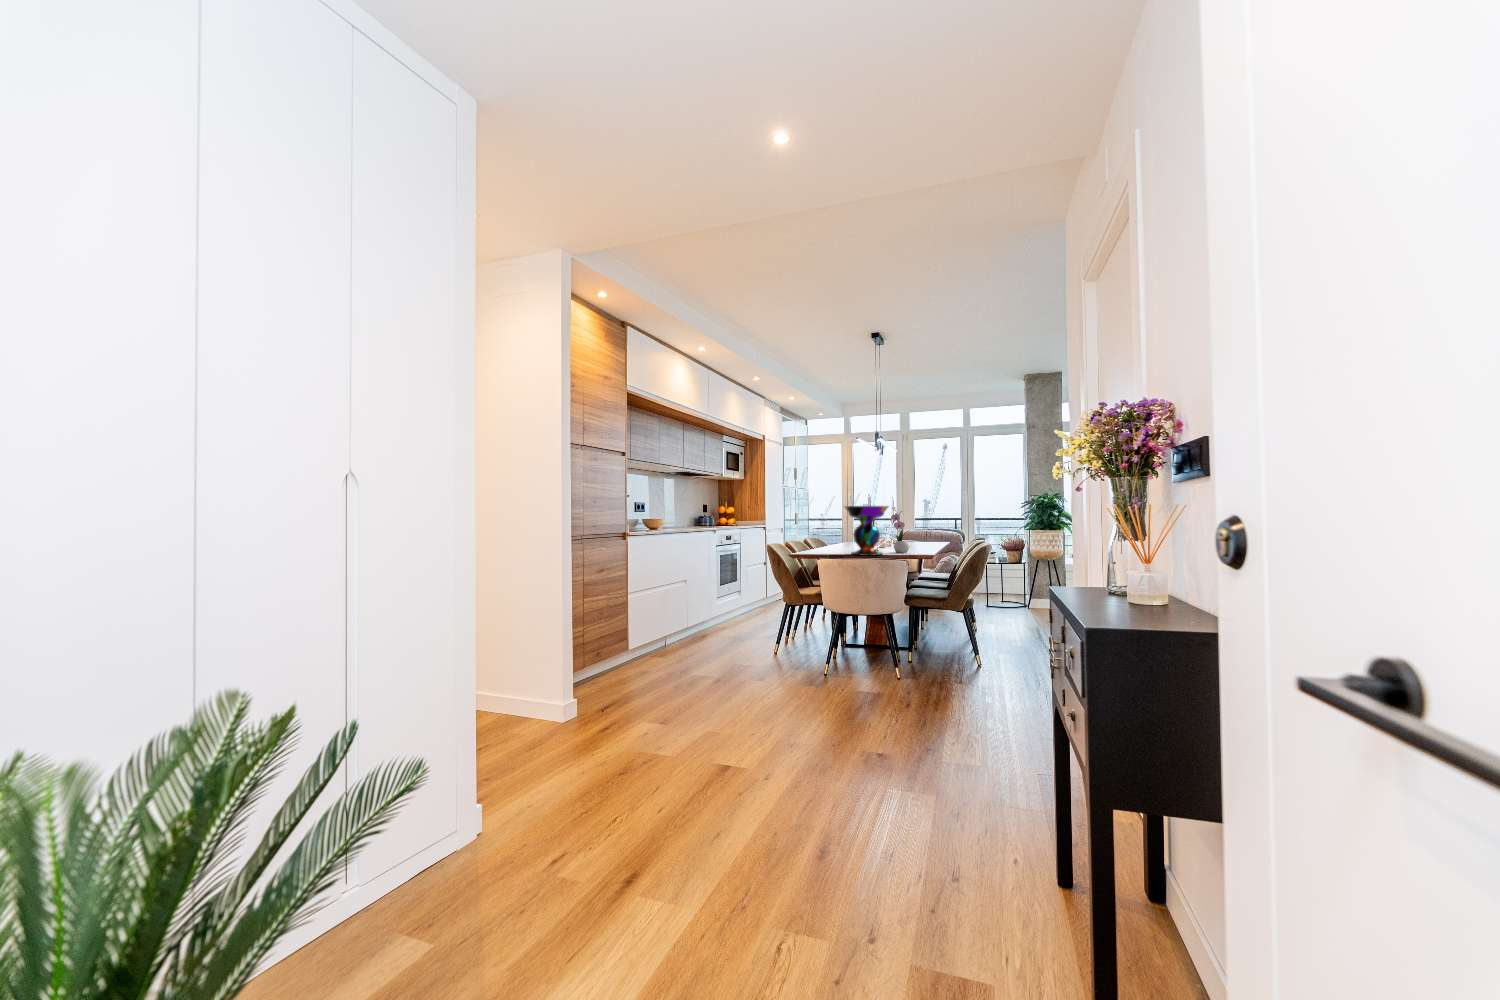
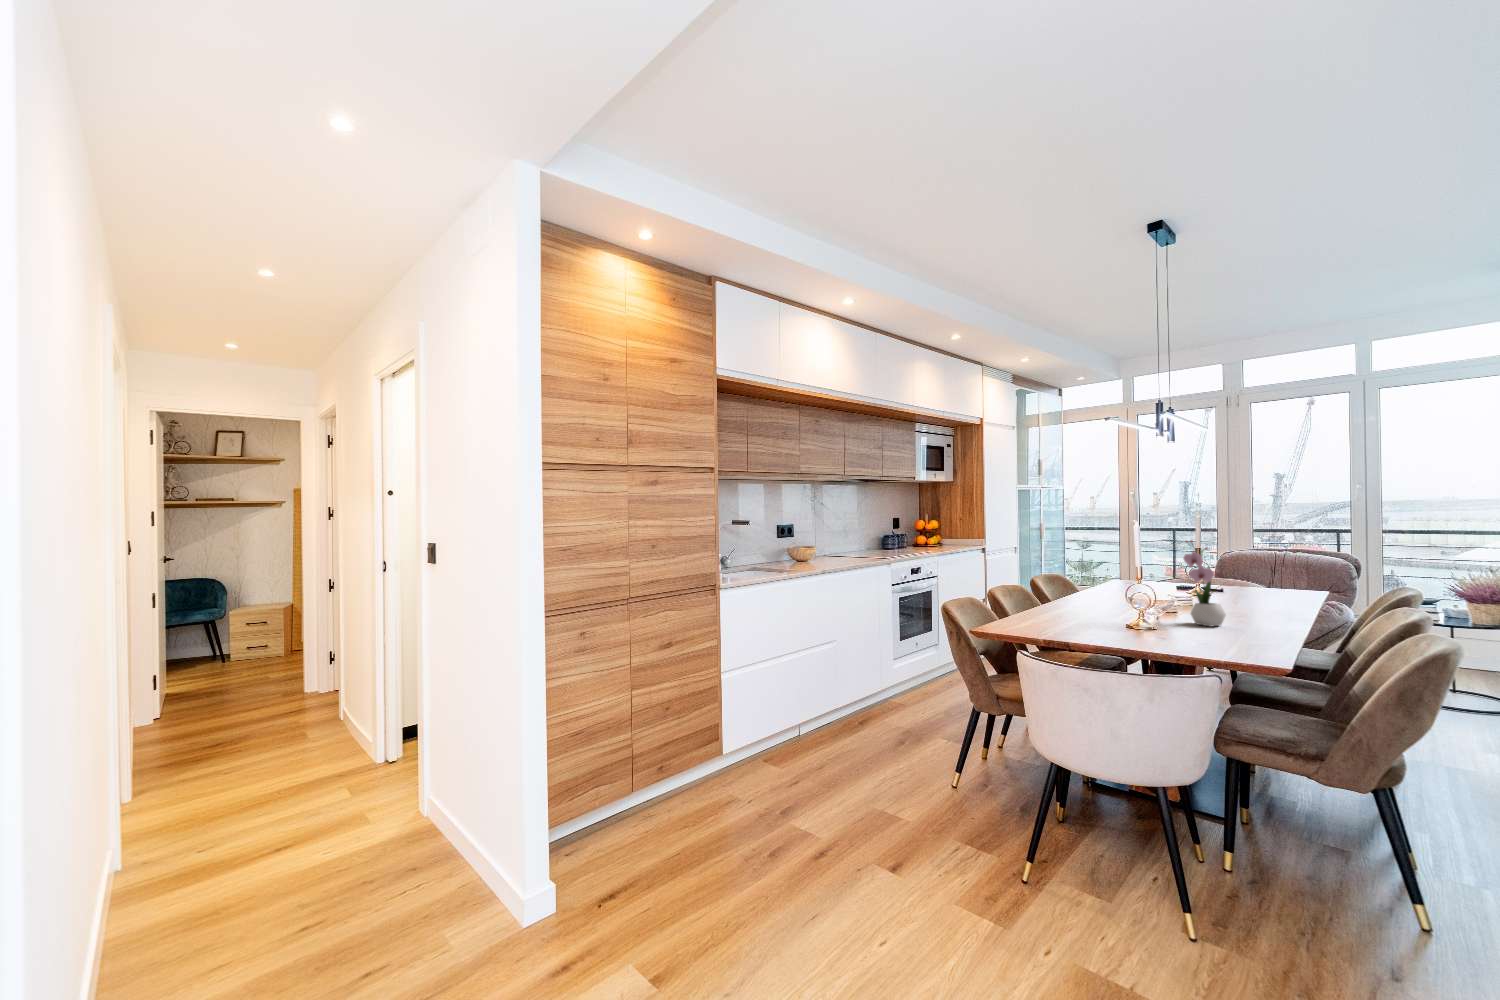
decorative bowl: present [845,506,888,556] -> none [1077,541,1175,639]

